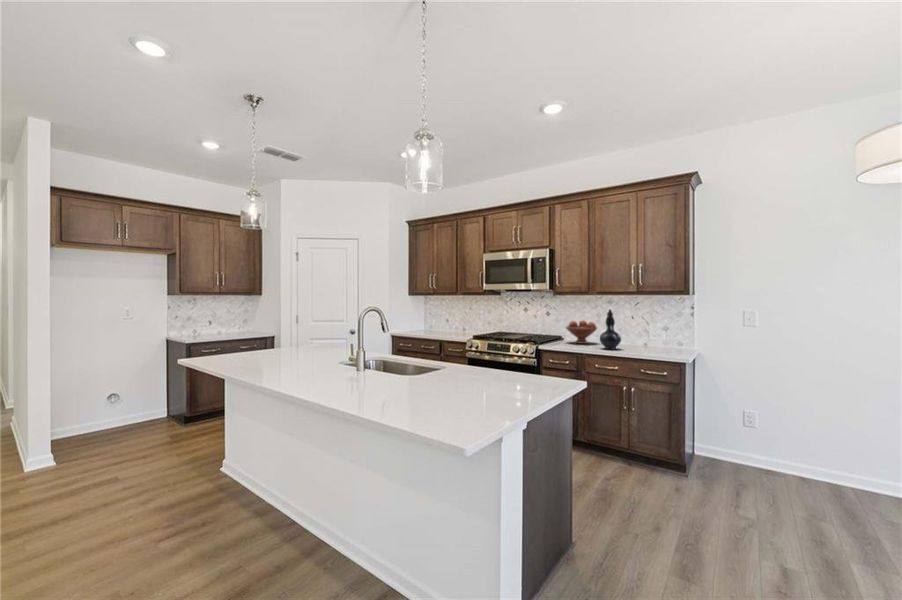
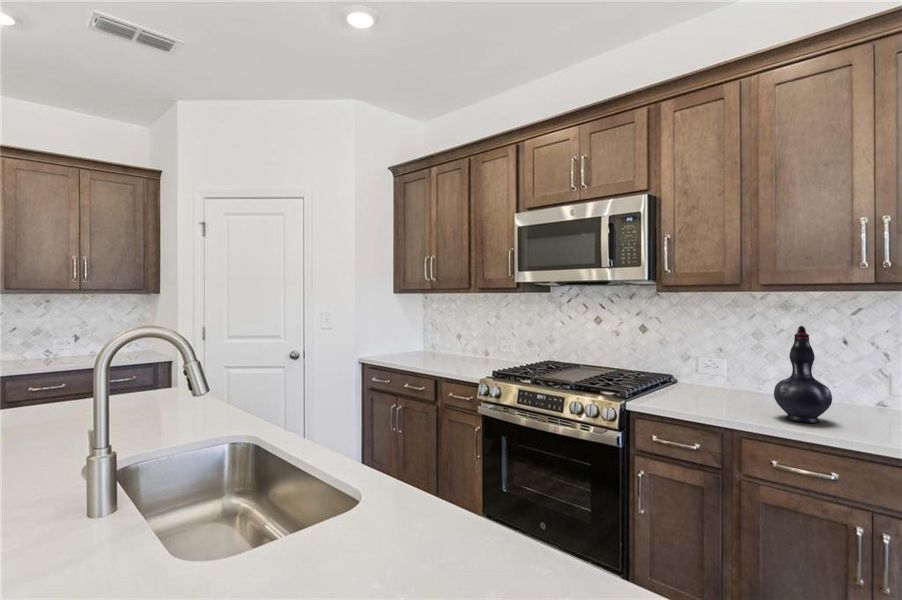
fruit bowl: present [566,321,597,344] -> none [684,346,759,397]

